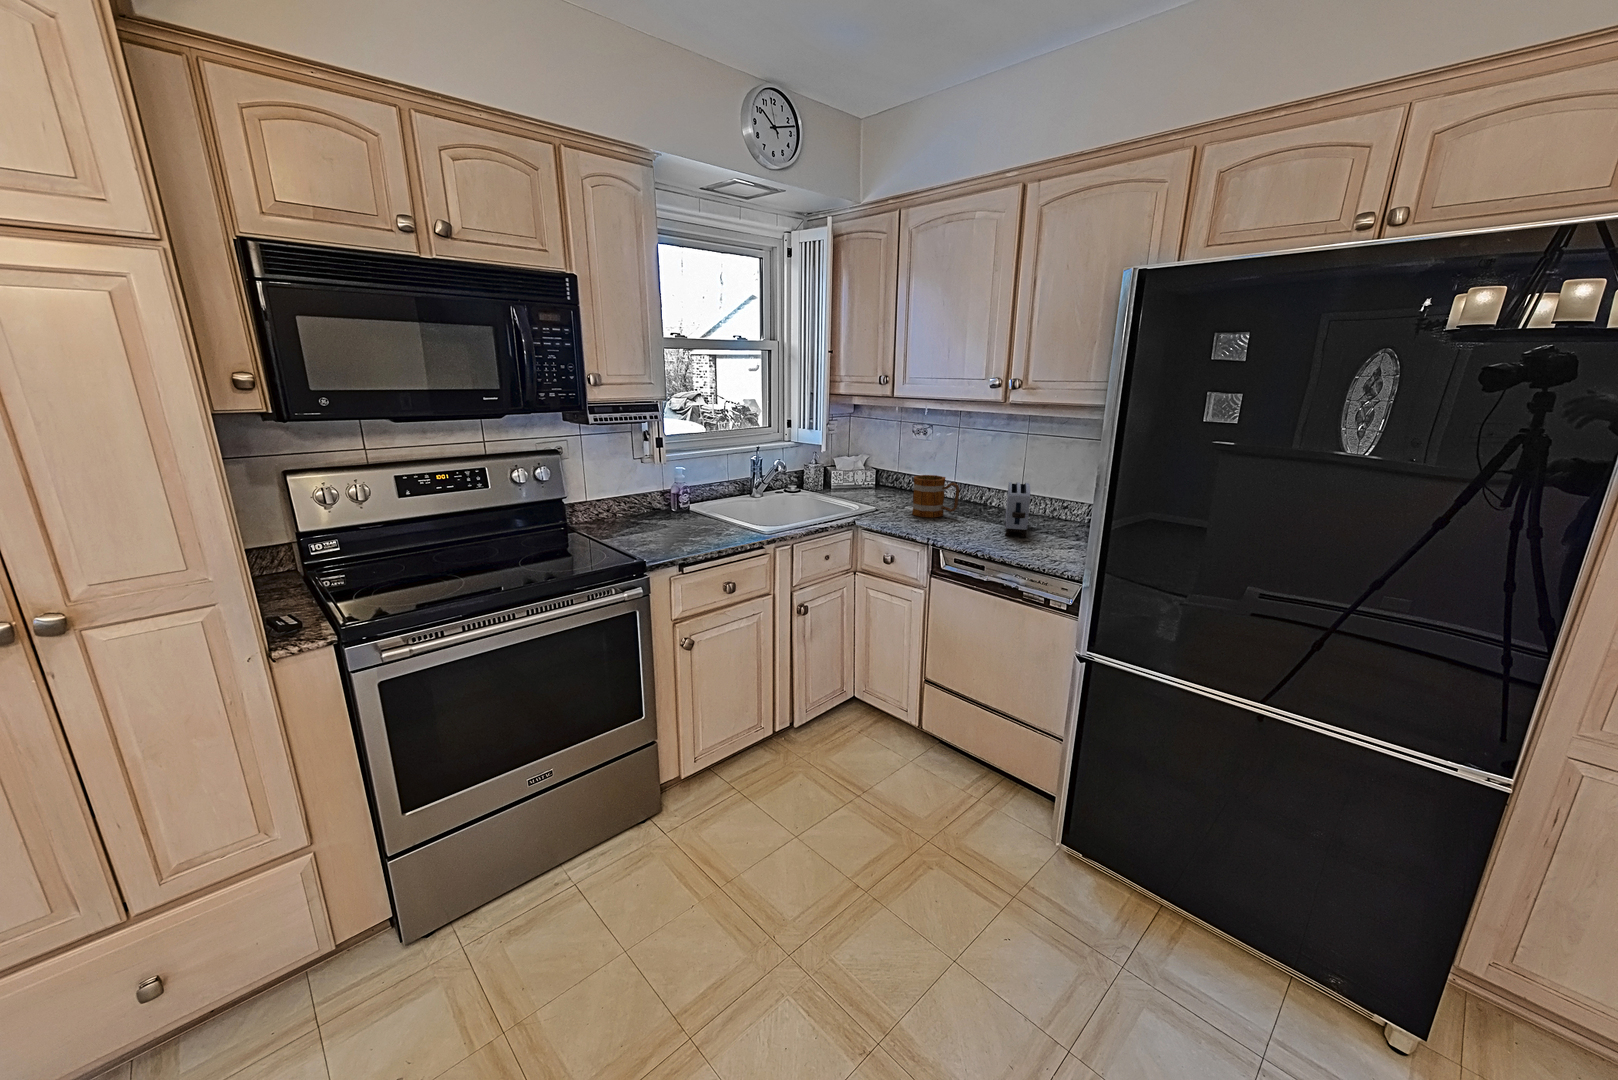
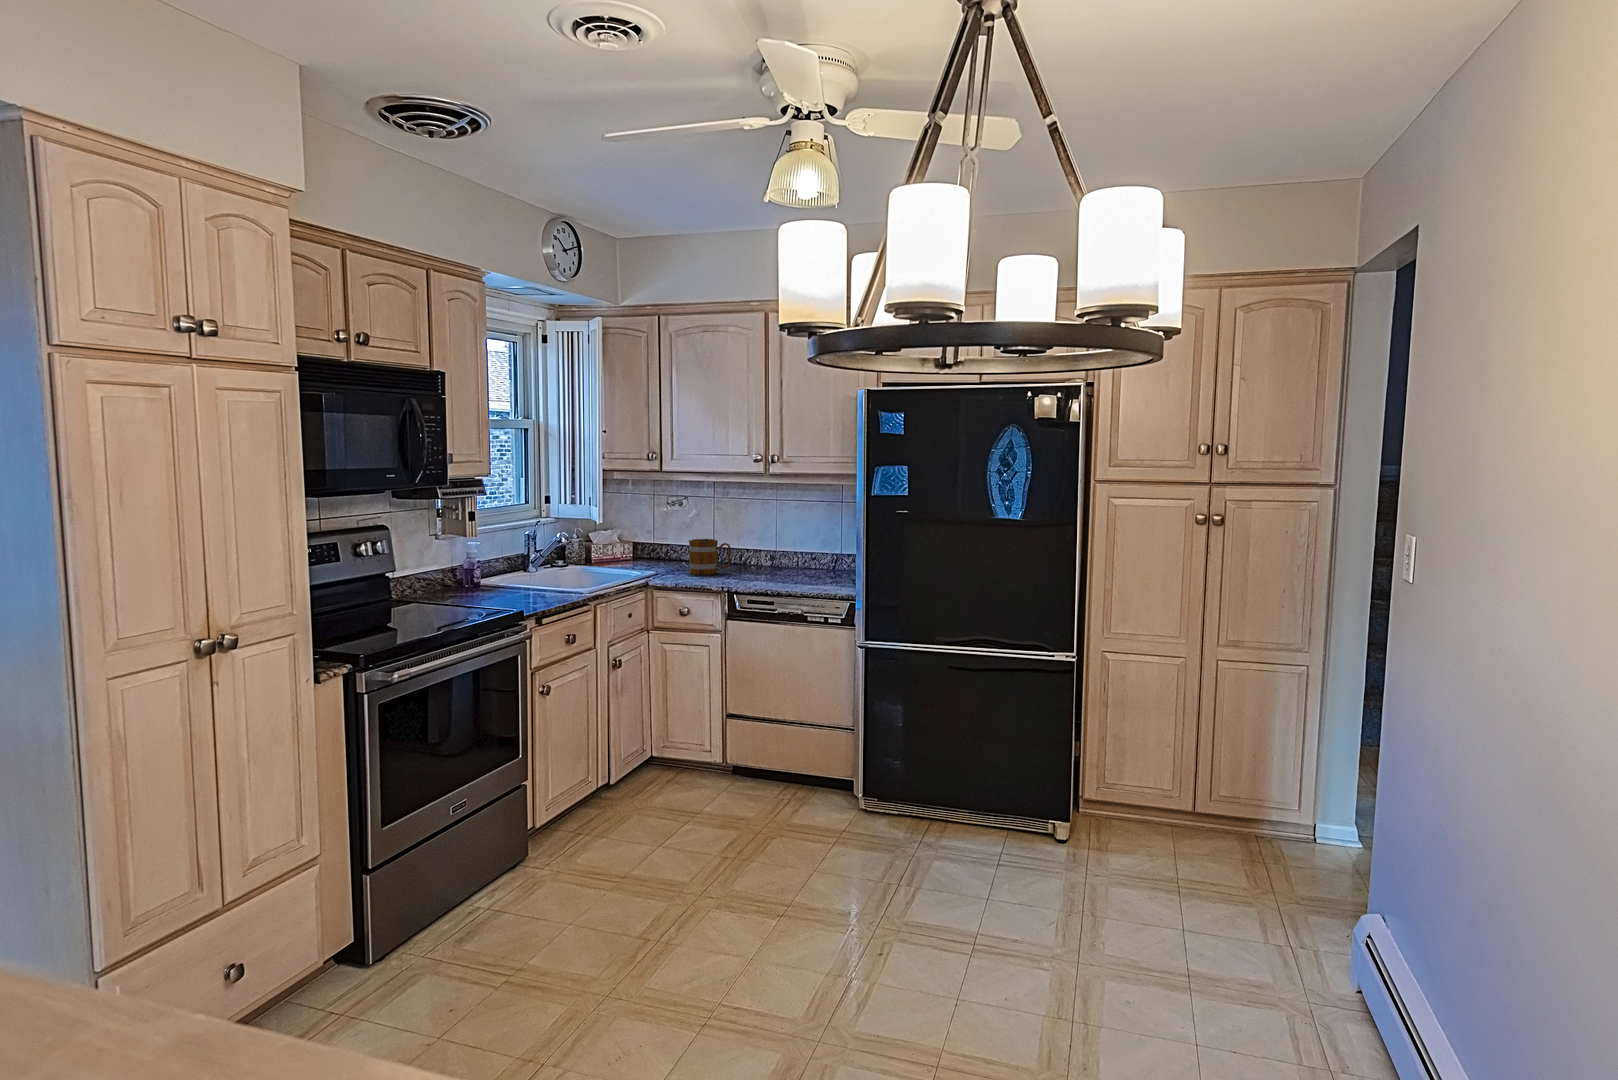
toaster: present [1005,482,1030,537] -> none [771,537,795,580]

